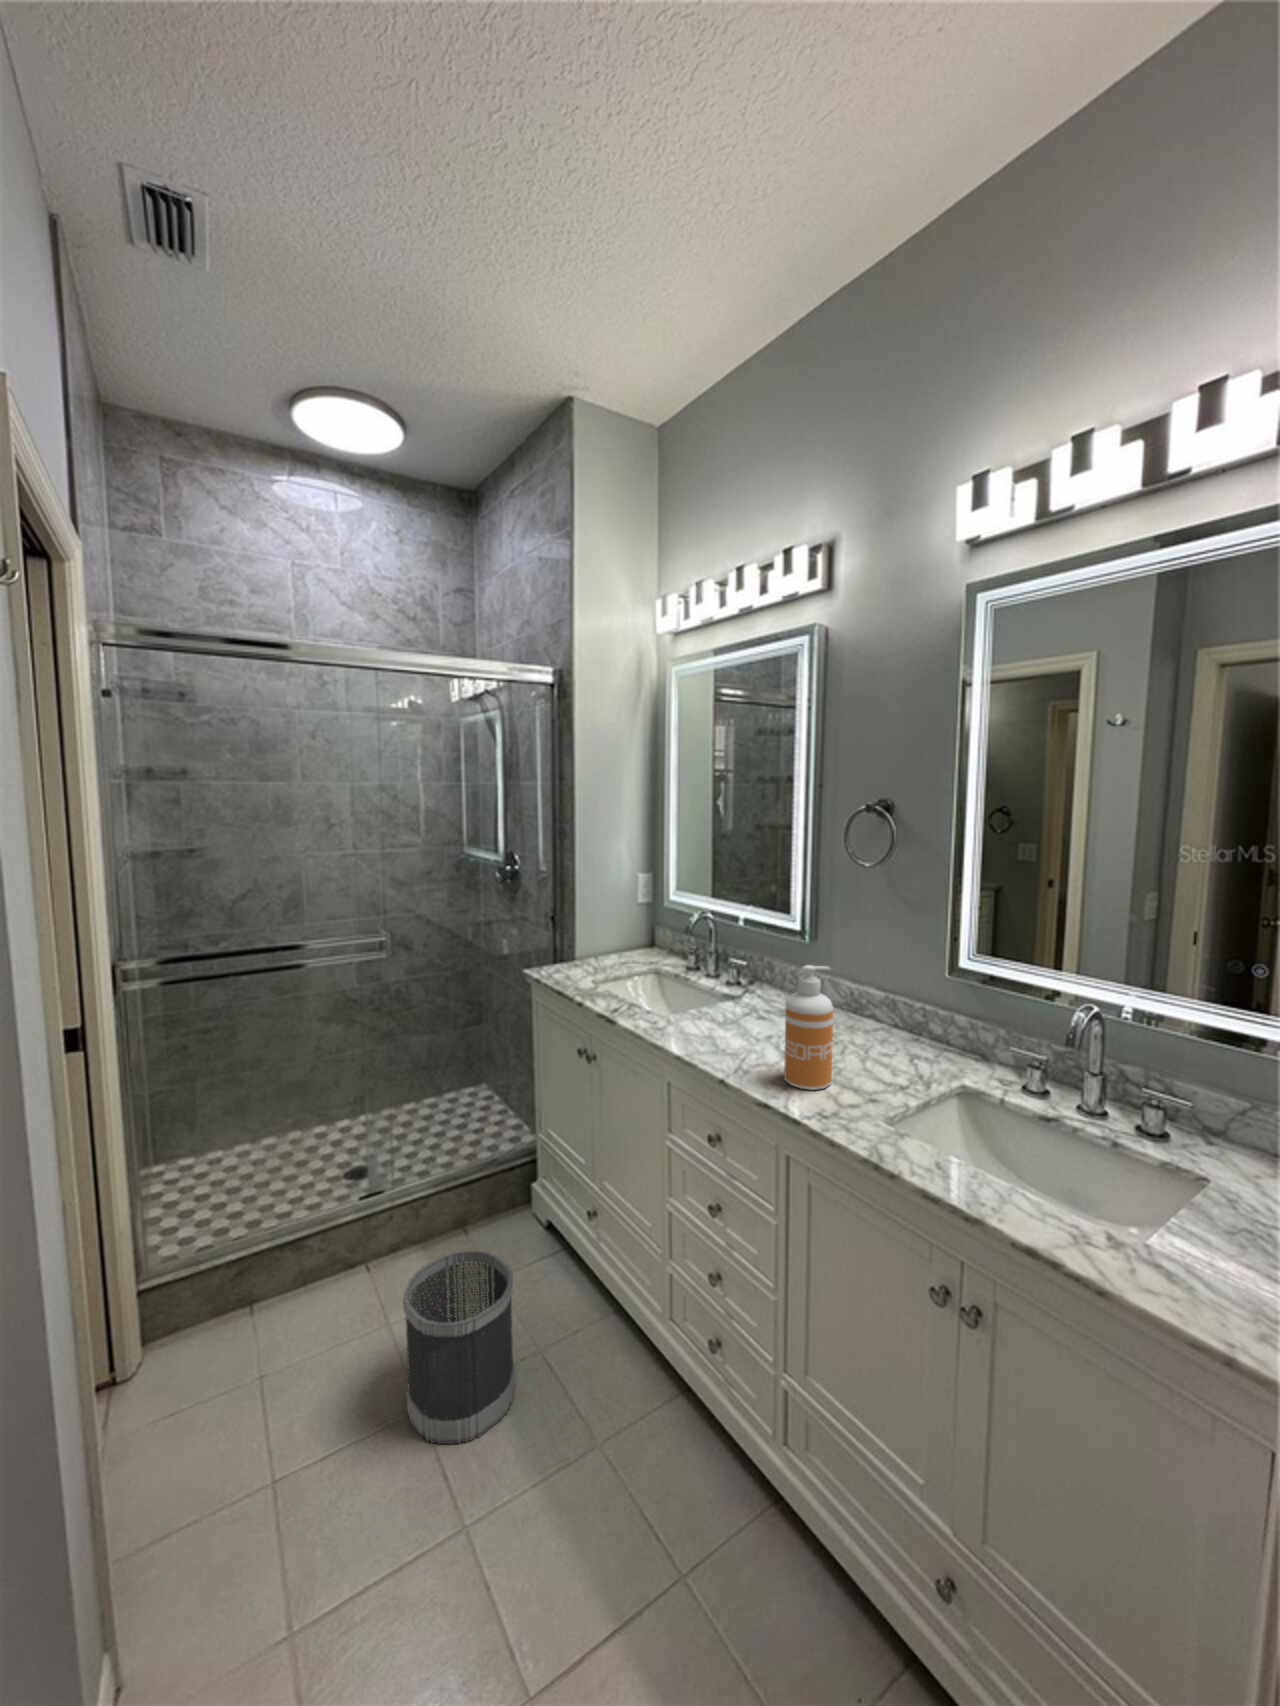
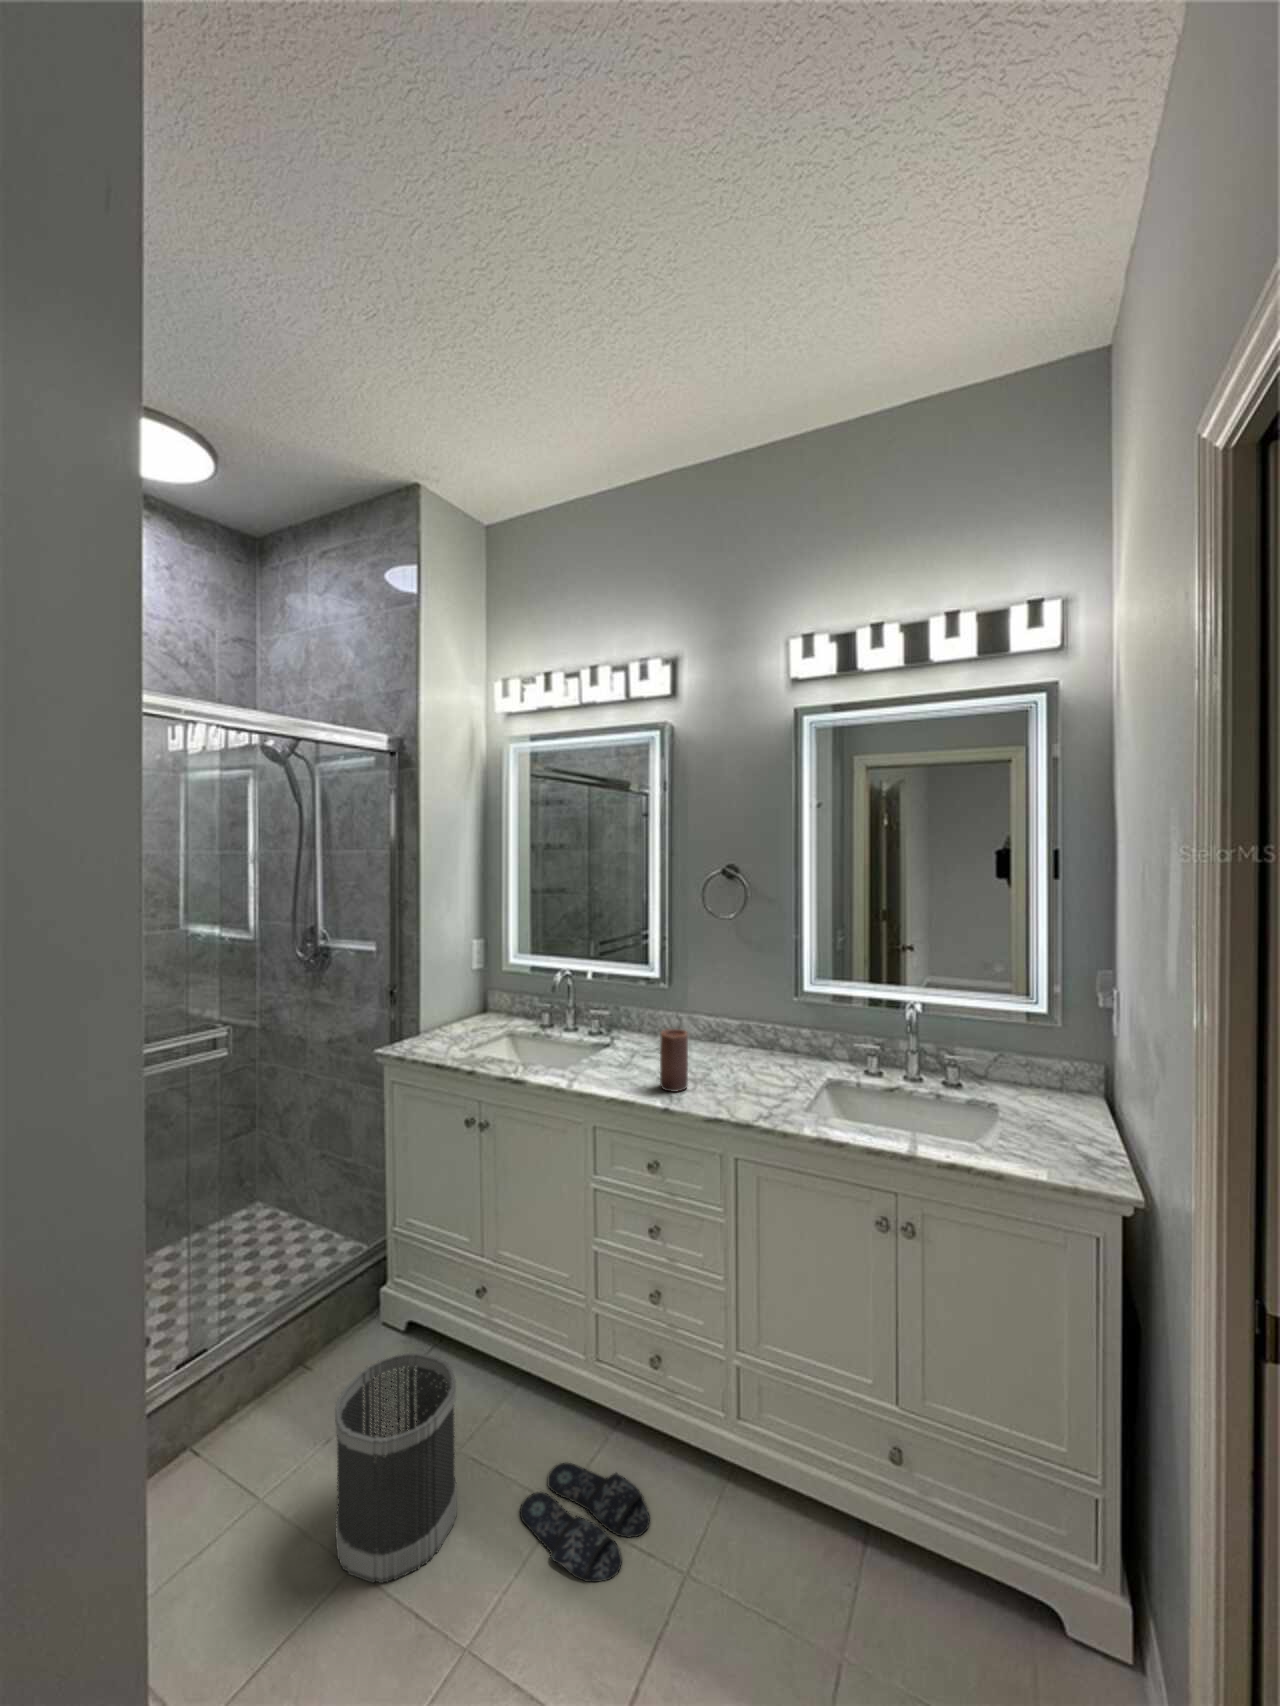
soap dispenser: present [784,965,833,1090] -> none [710,999,749,1102]
candle: none [738,991,771,1064] -> present [660,1029,688,1092]
slippers: none [557,1407,674,1544] -> present [520,1463,650,1582]

